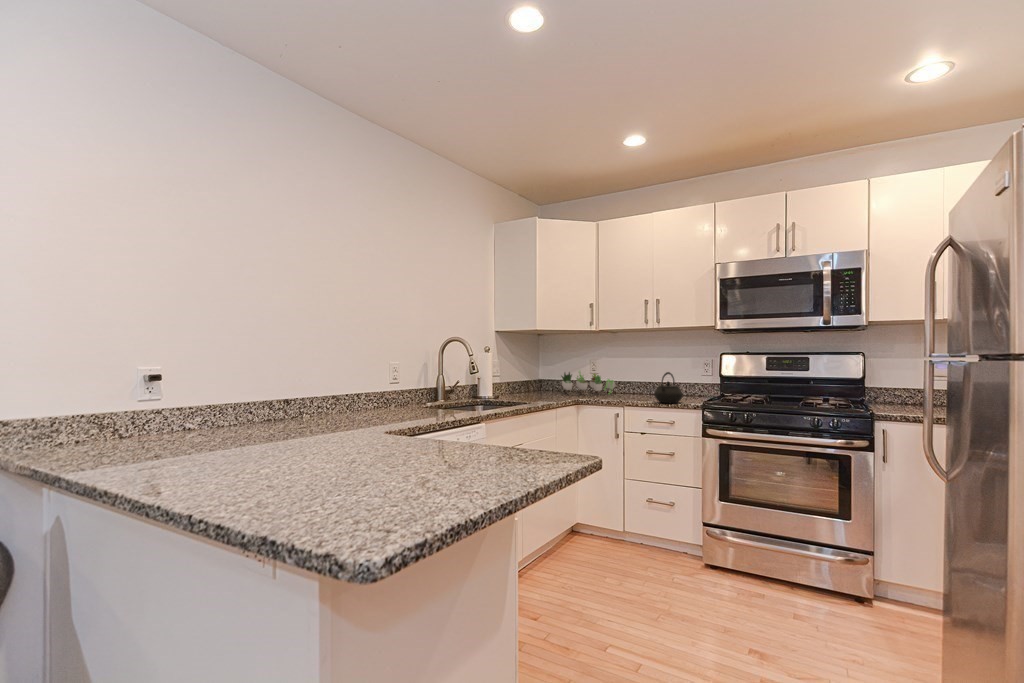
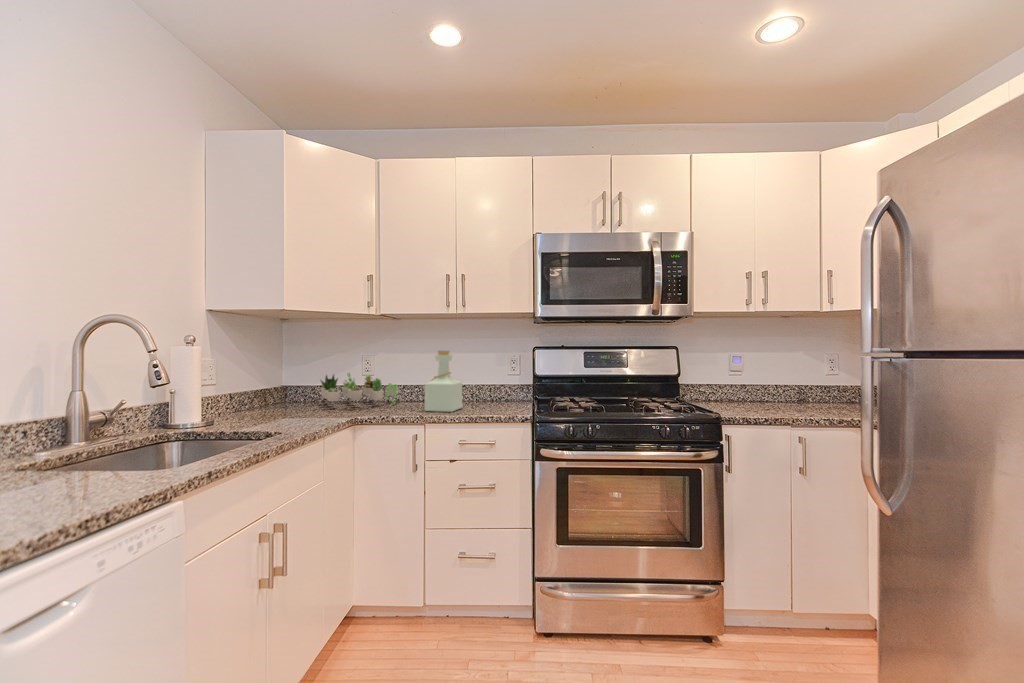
bottle: none [626,355,656,400] -> present [424,351,462,412]
kettle: present [655,372,683,403] -> none [470,373,507,416]

